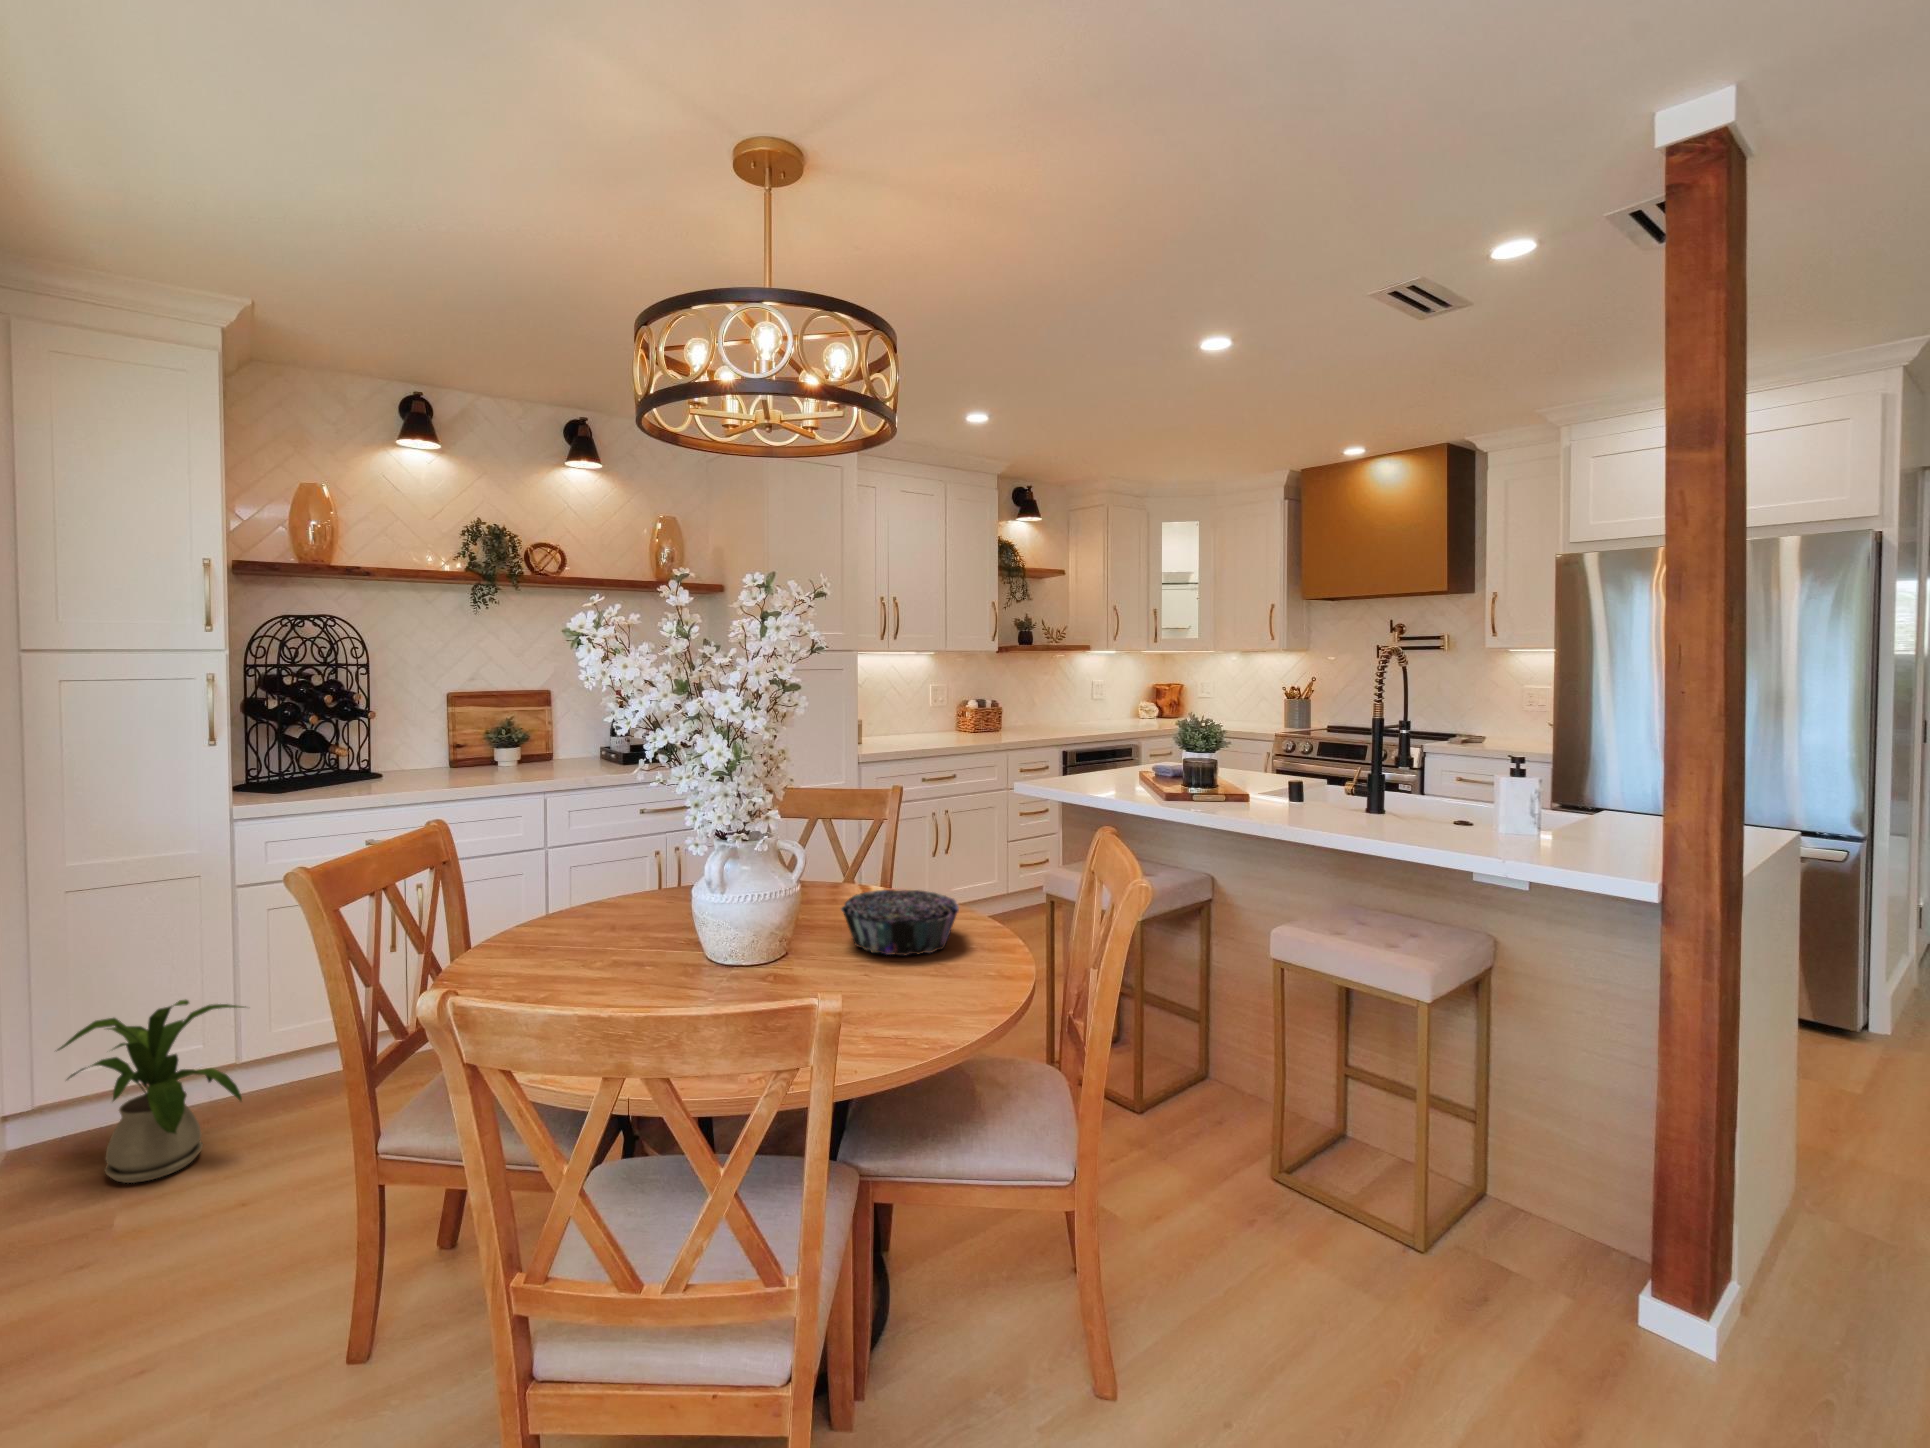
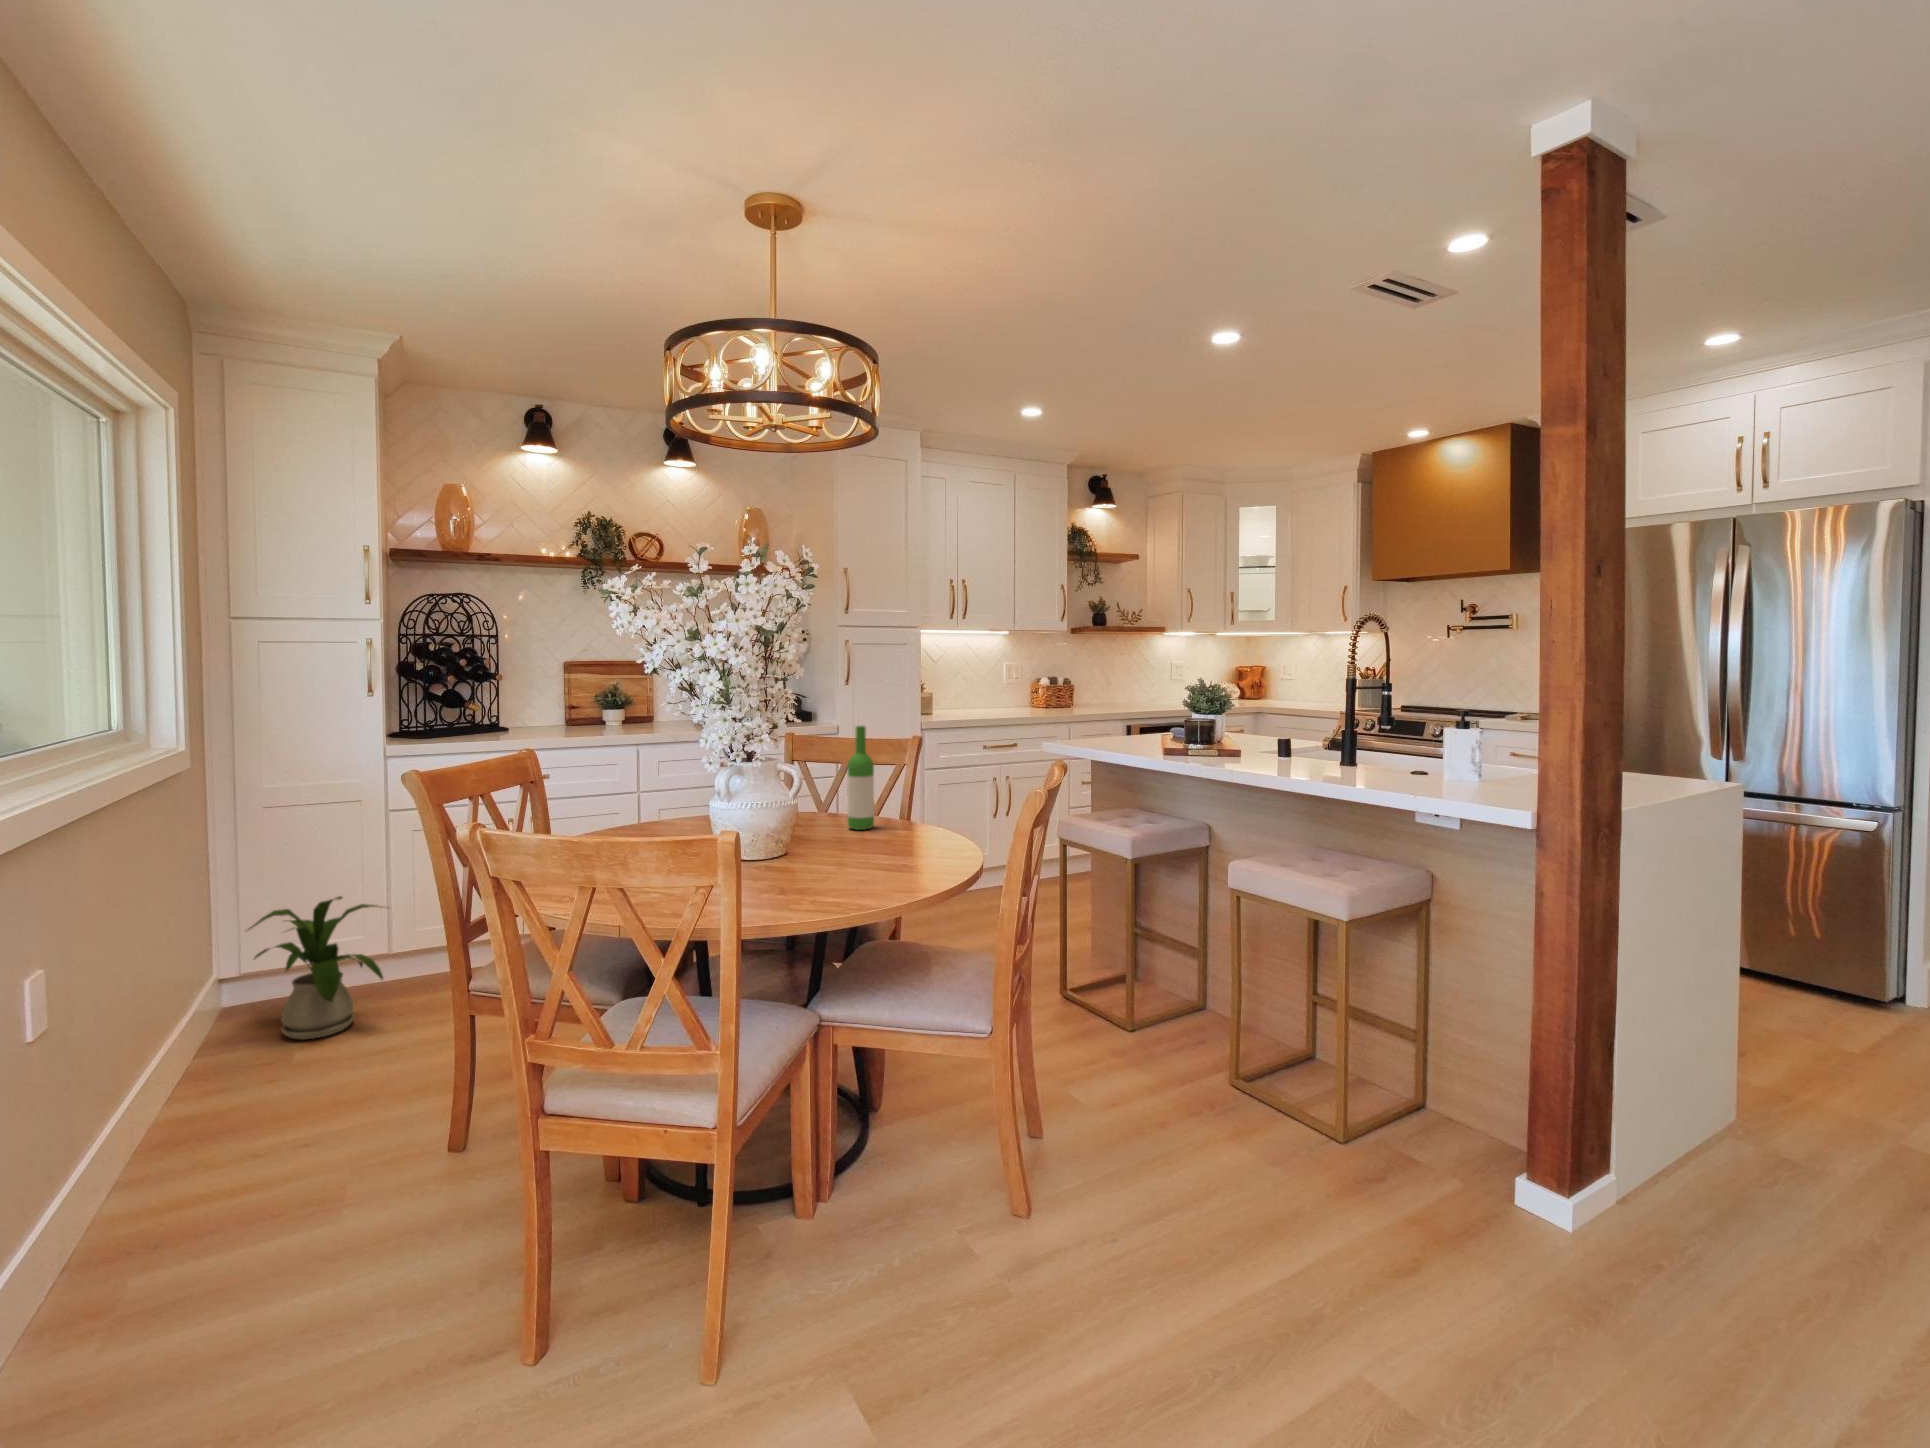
wine bottle: none [835,781,866,904] -> present [847,726,874,830]
decorative bowl: present [841,890,959,955] -> none [832,814,933,862]

